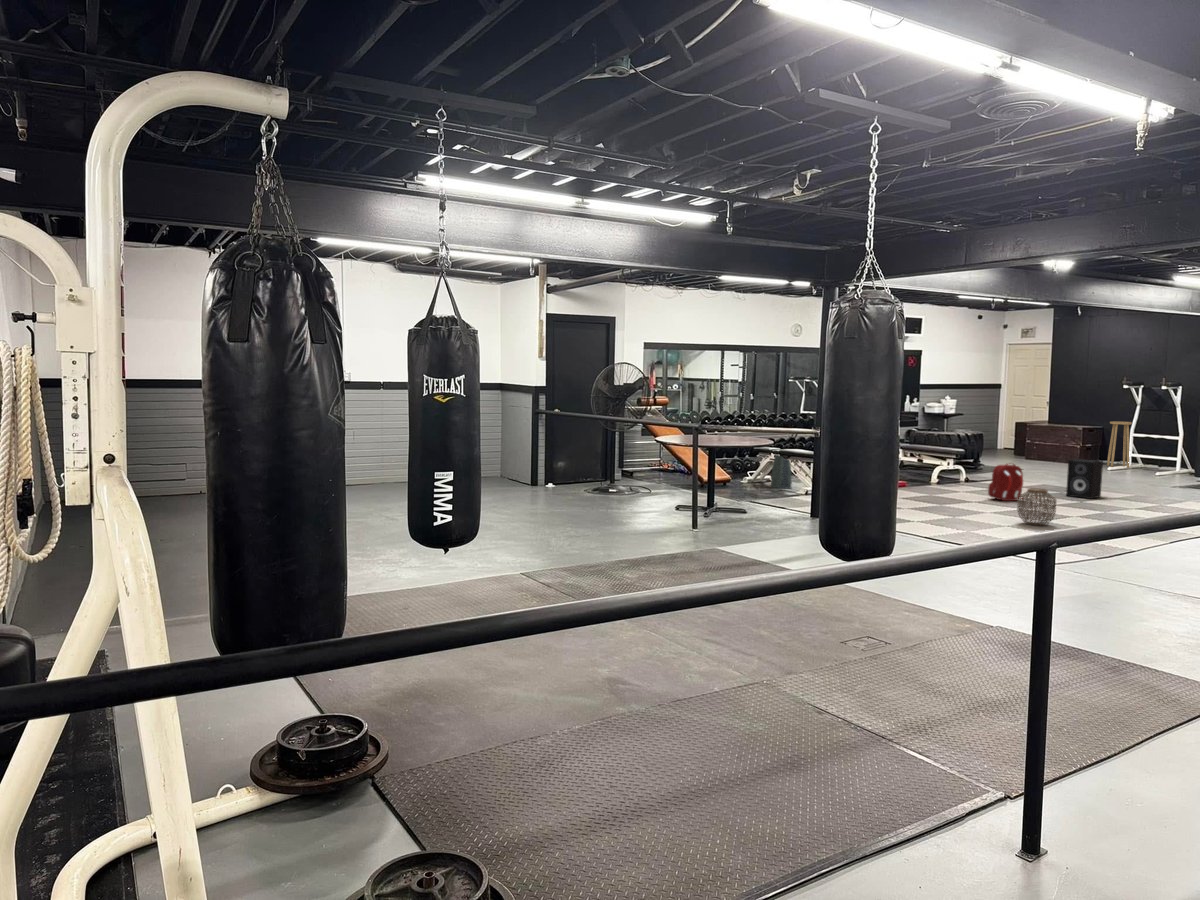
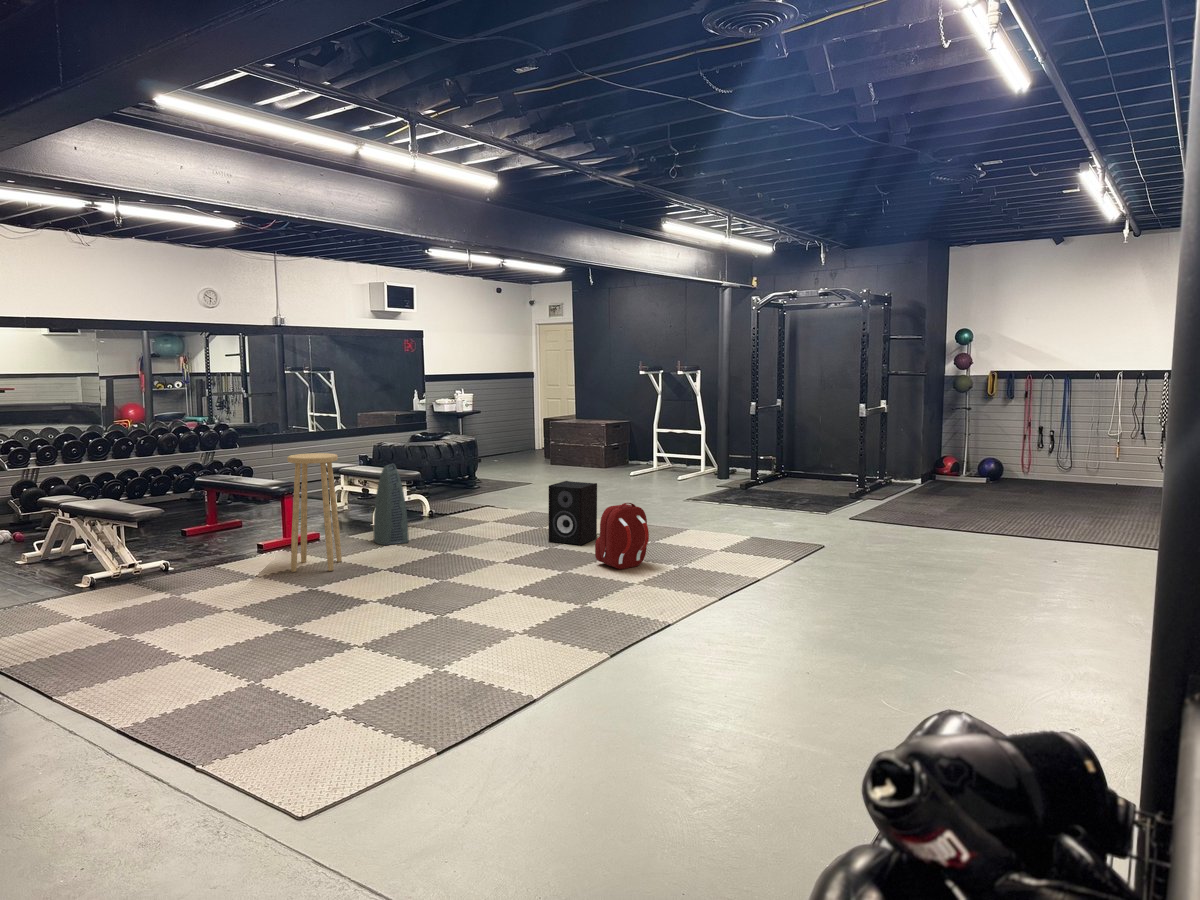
stool: present [1107,421,1132,467] -> present [287,453,342,572]
air purifier: present [771,442,791,488] -> present [374,464,409,545]
backpack: present [988,464,1023,501] -> present [595,503,649,569]
woven basket: present [1017,488,1056,526] -> none [376,587,455,677]

